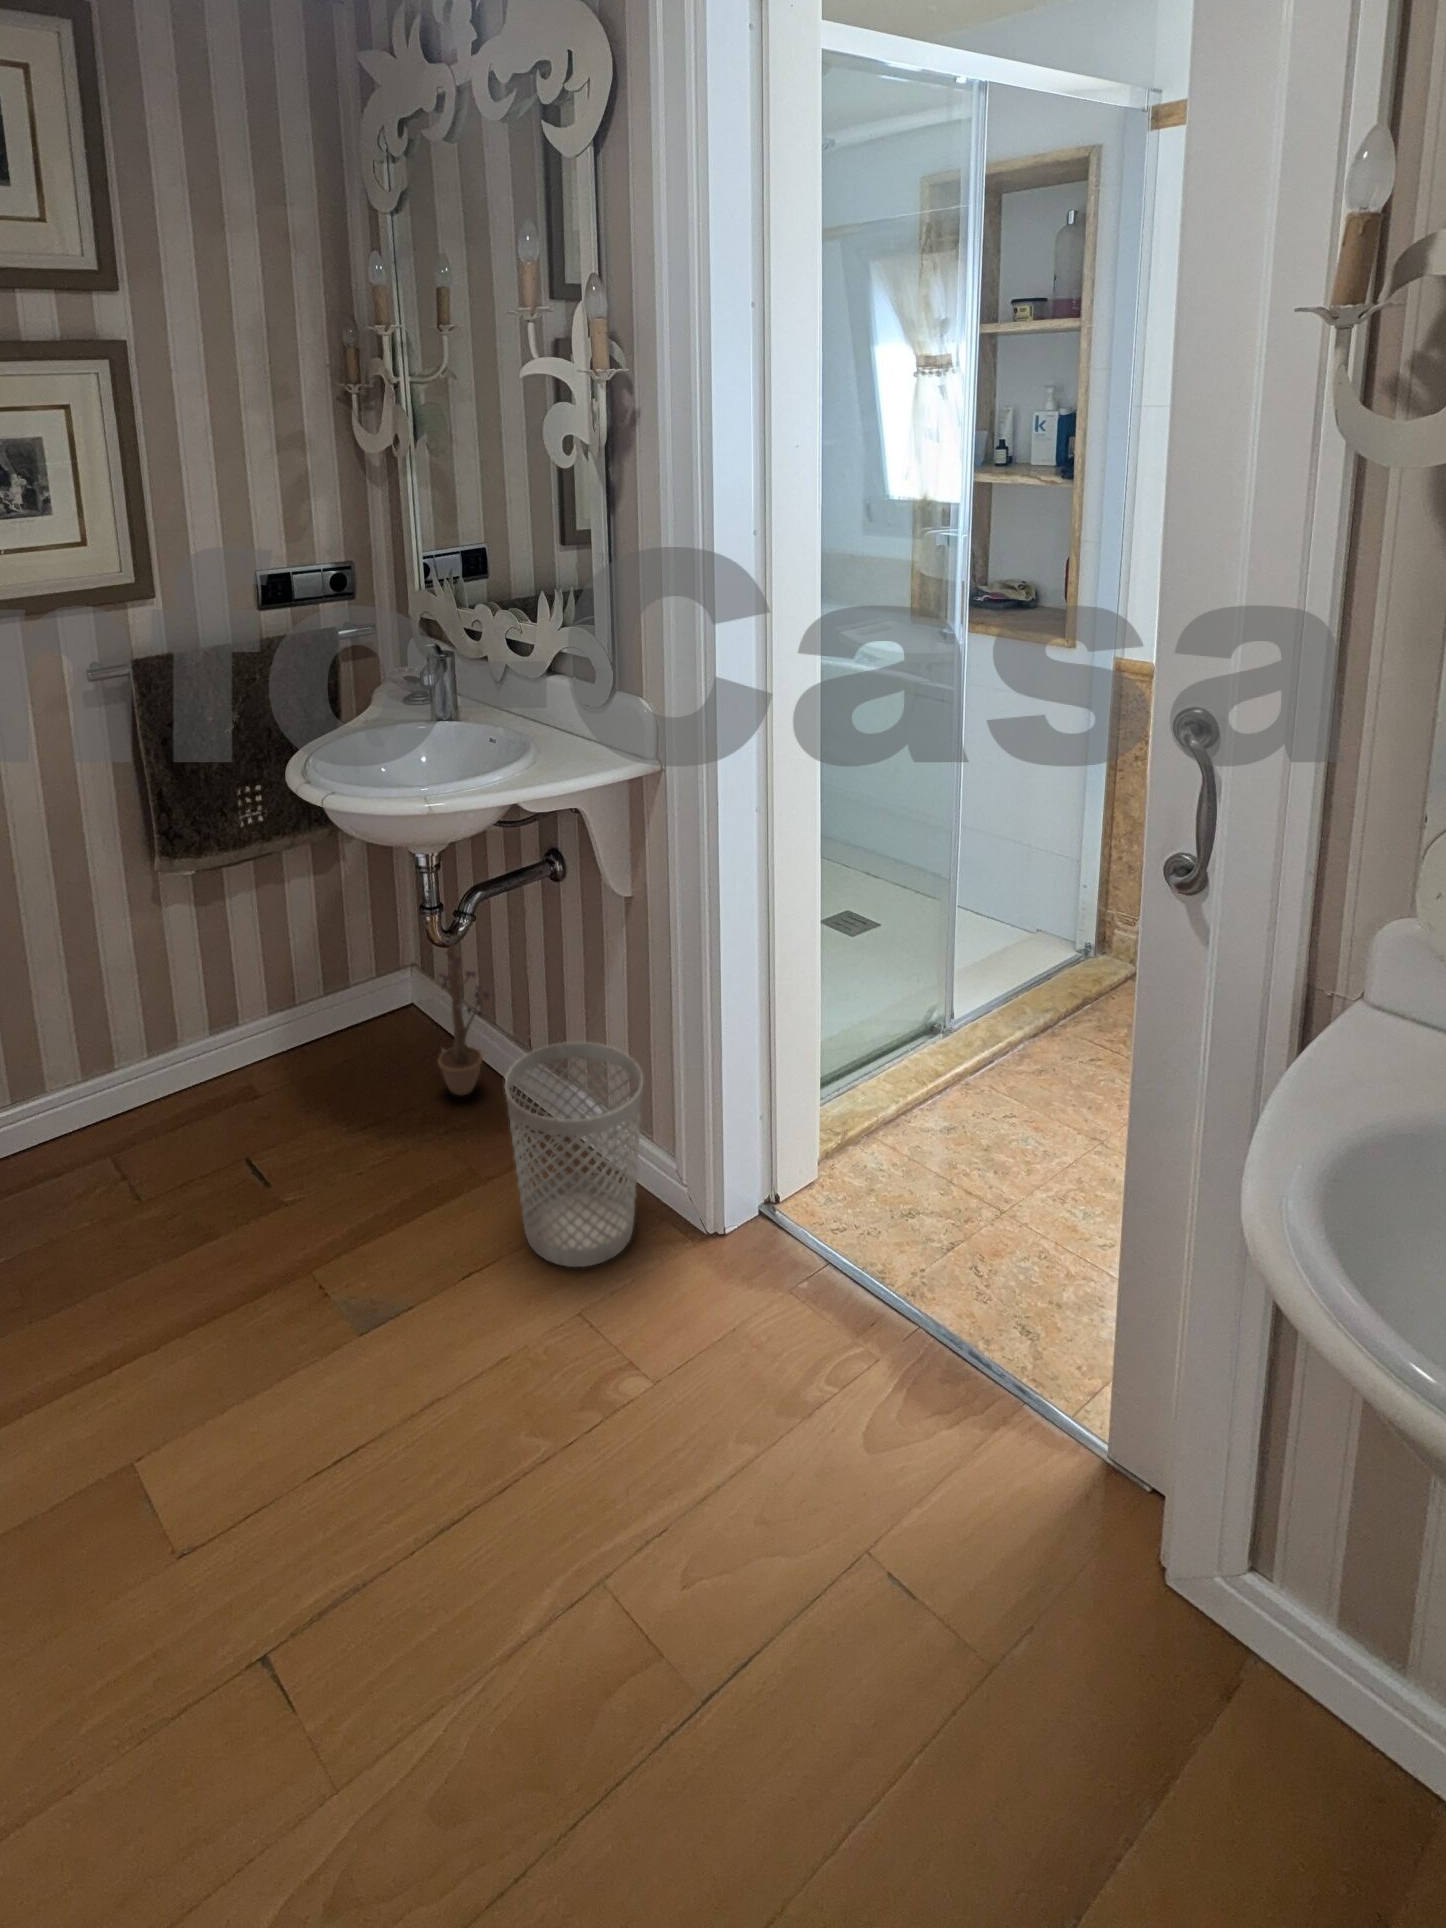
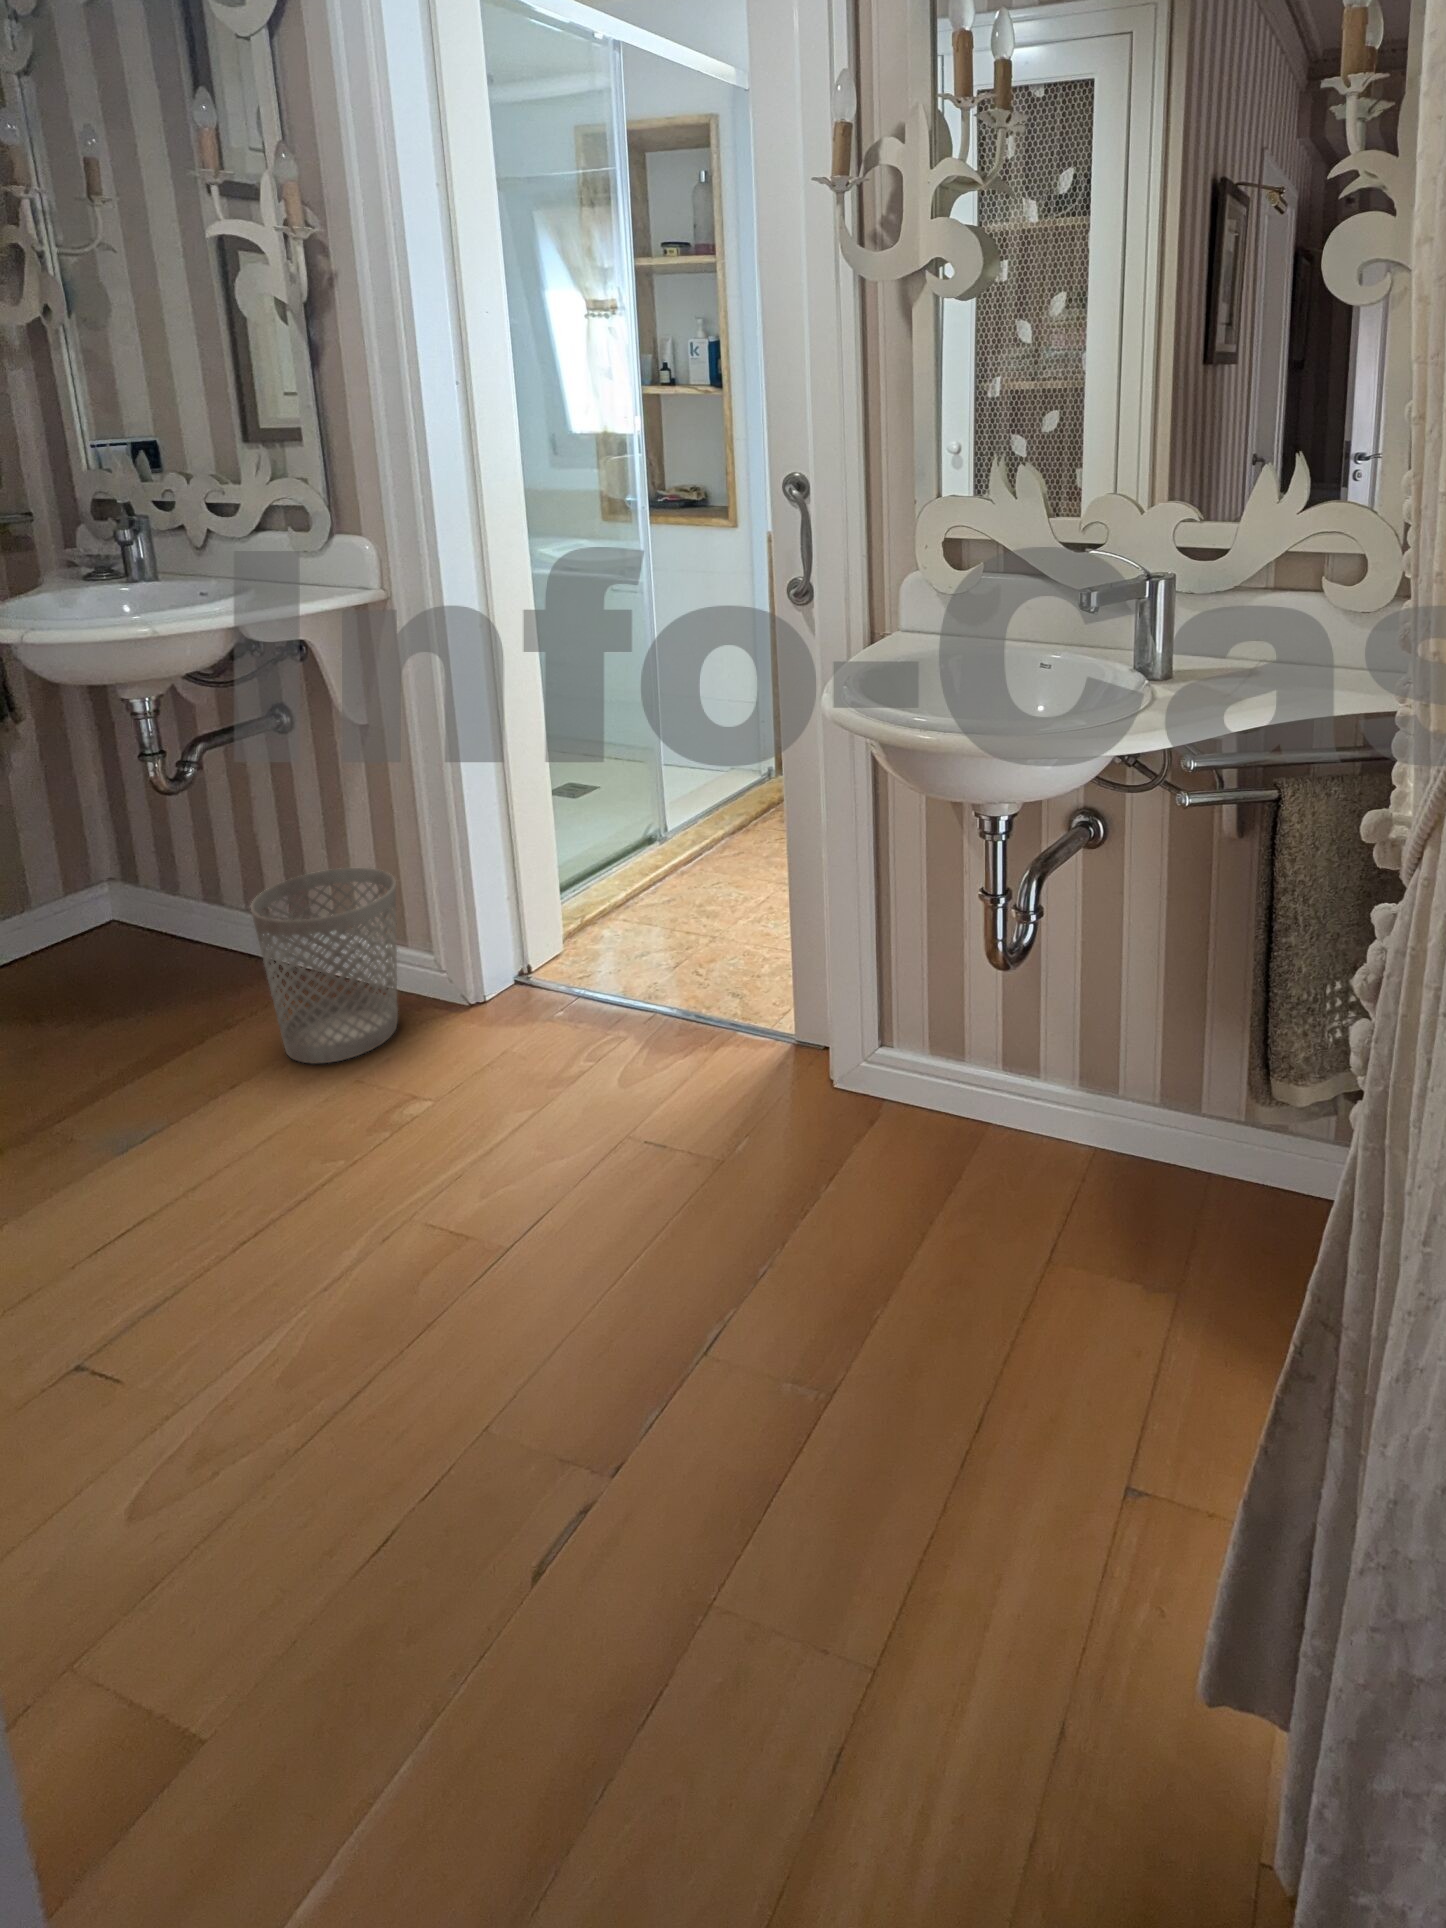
decorative plant: present [438,945,490,1095] -> none [147,823,216,981]

